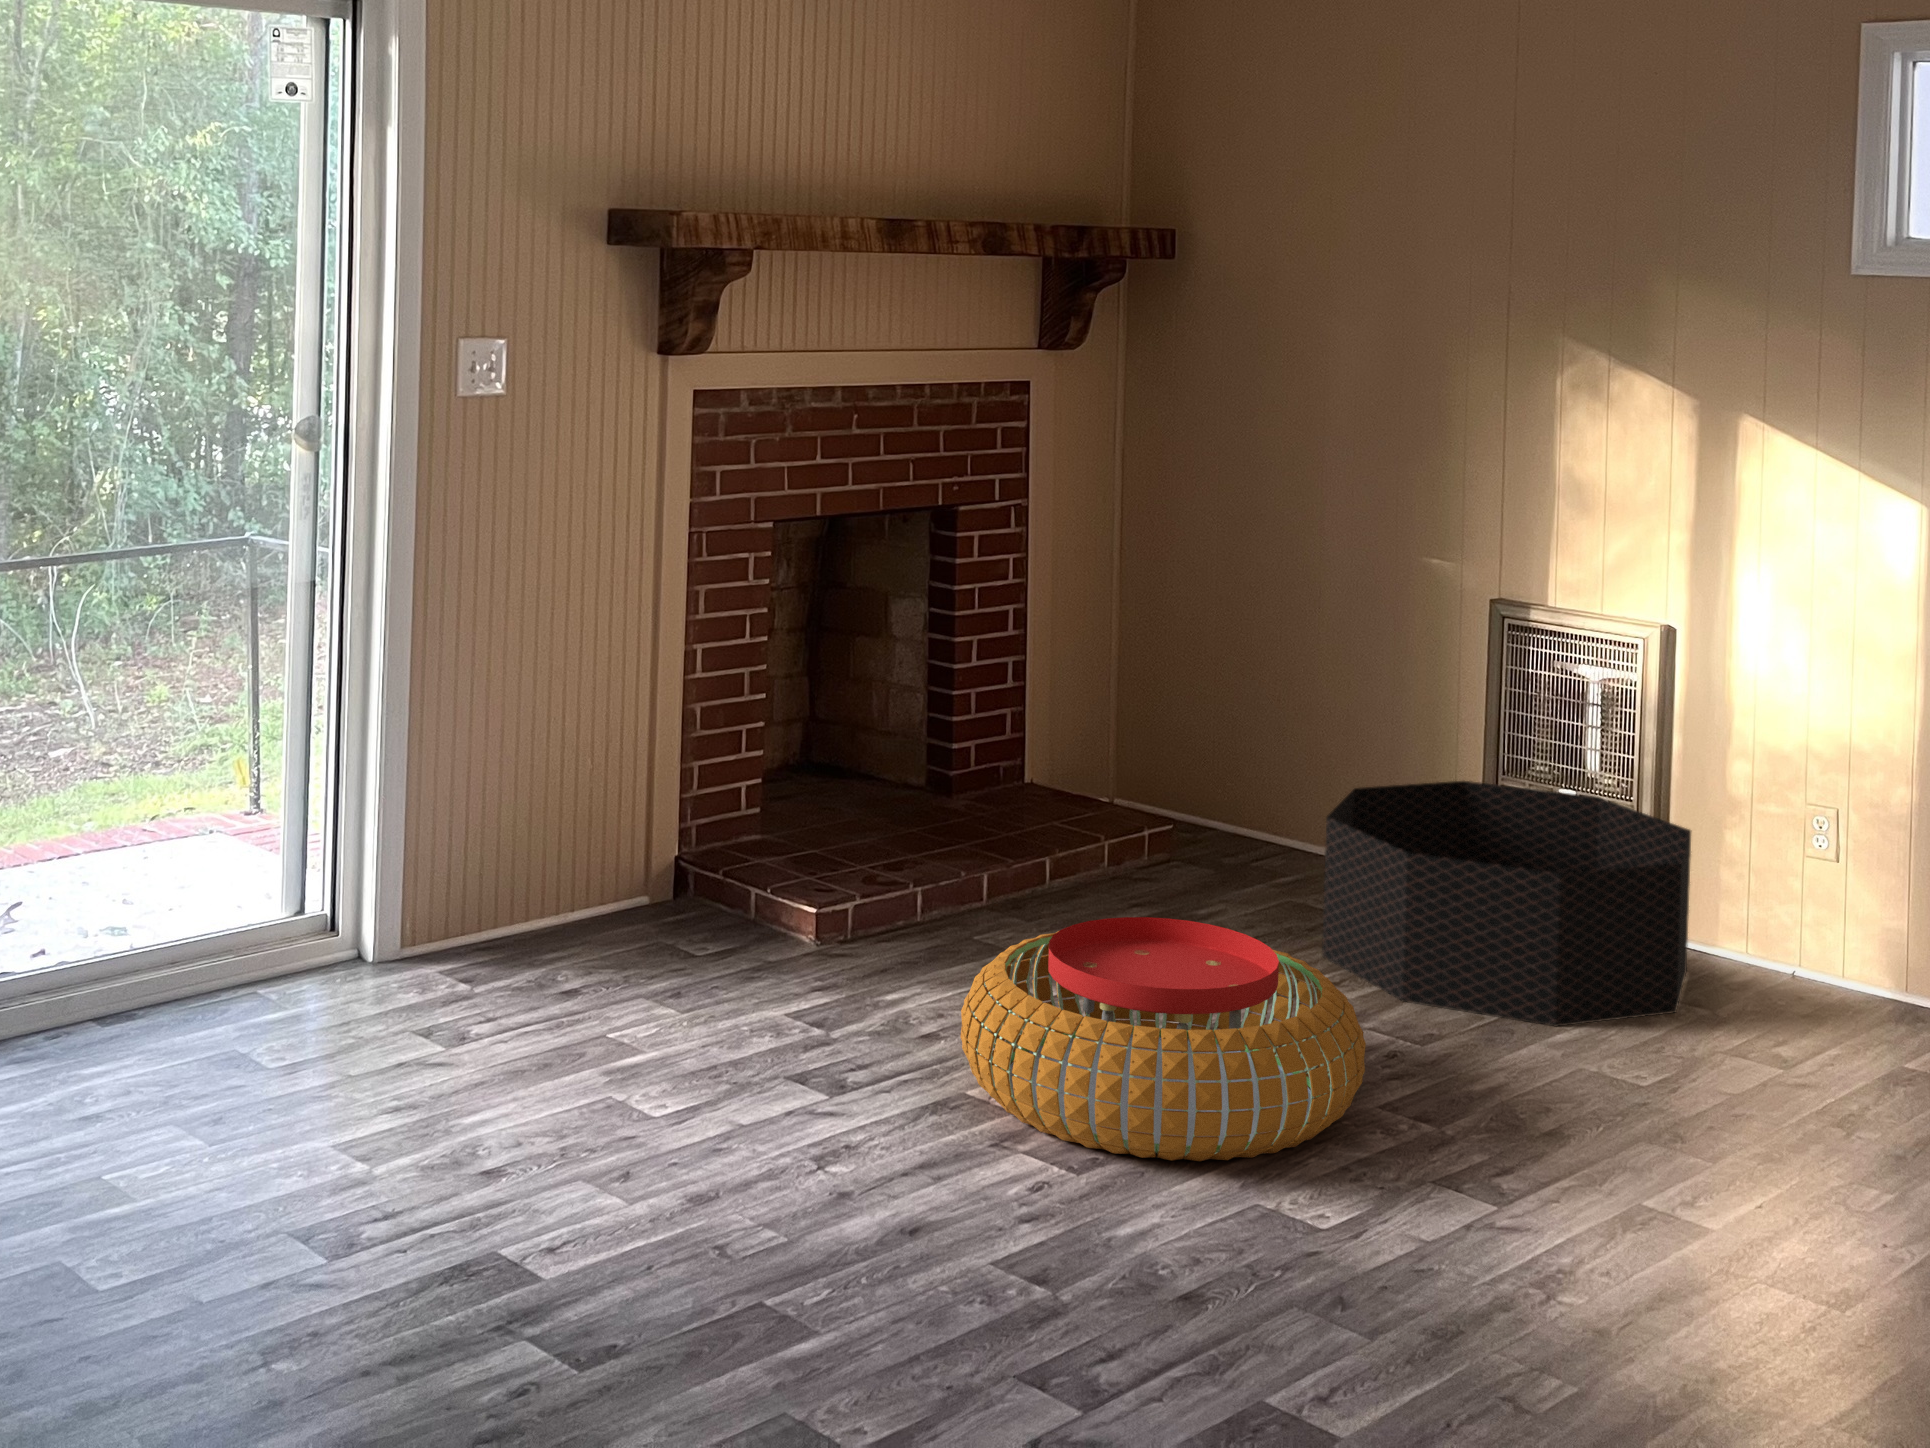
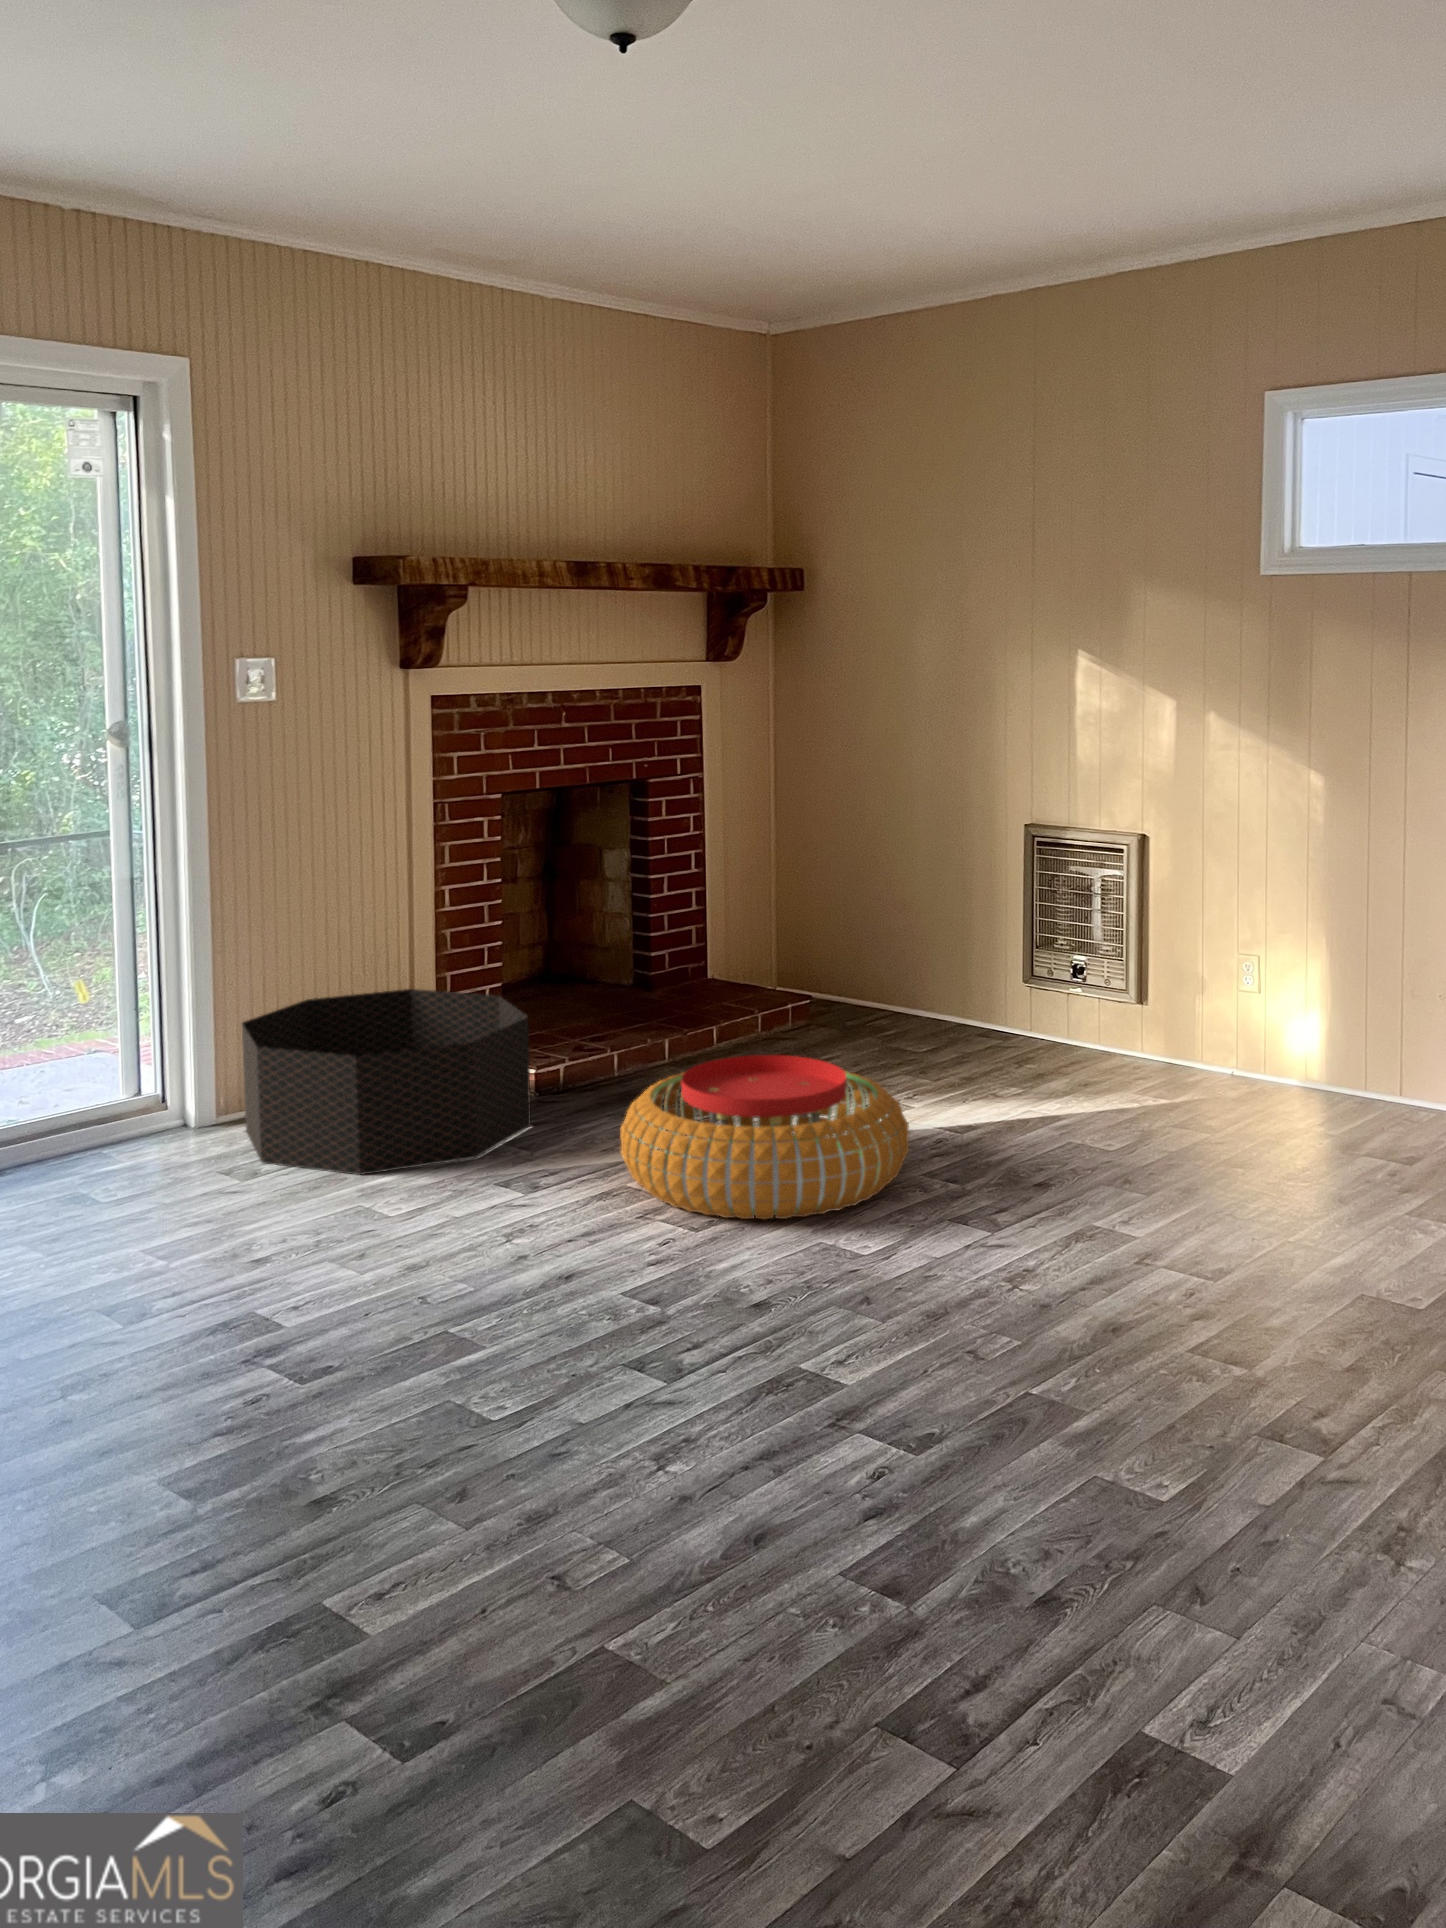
basket: present [1322,781,1691,1026] -> present [242,989,531,1175]

